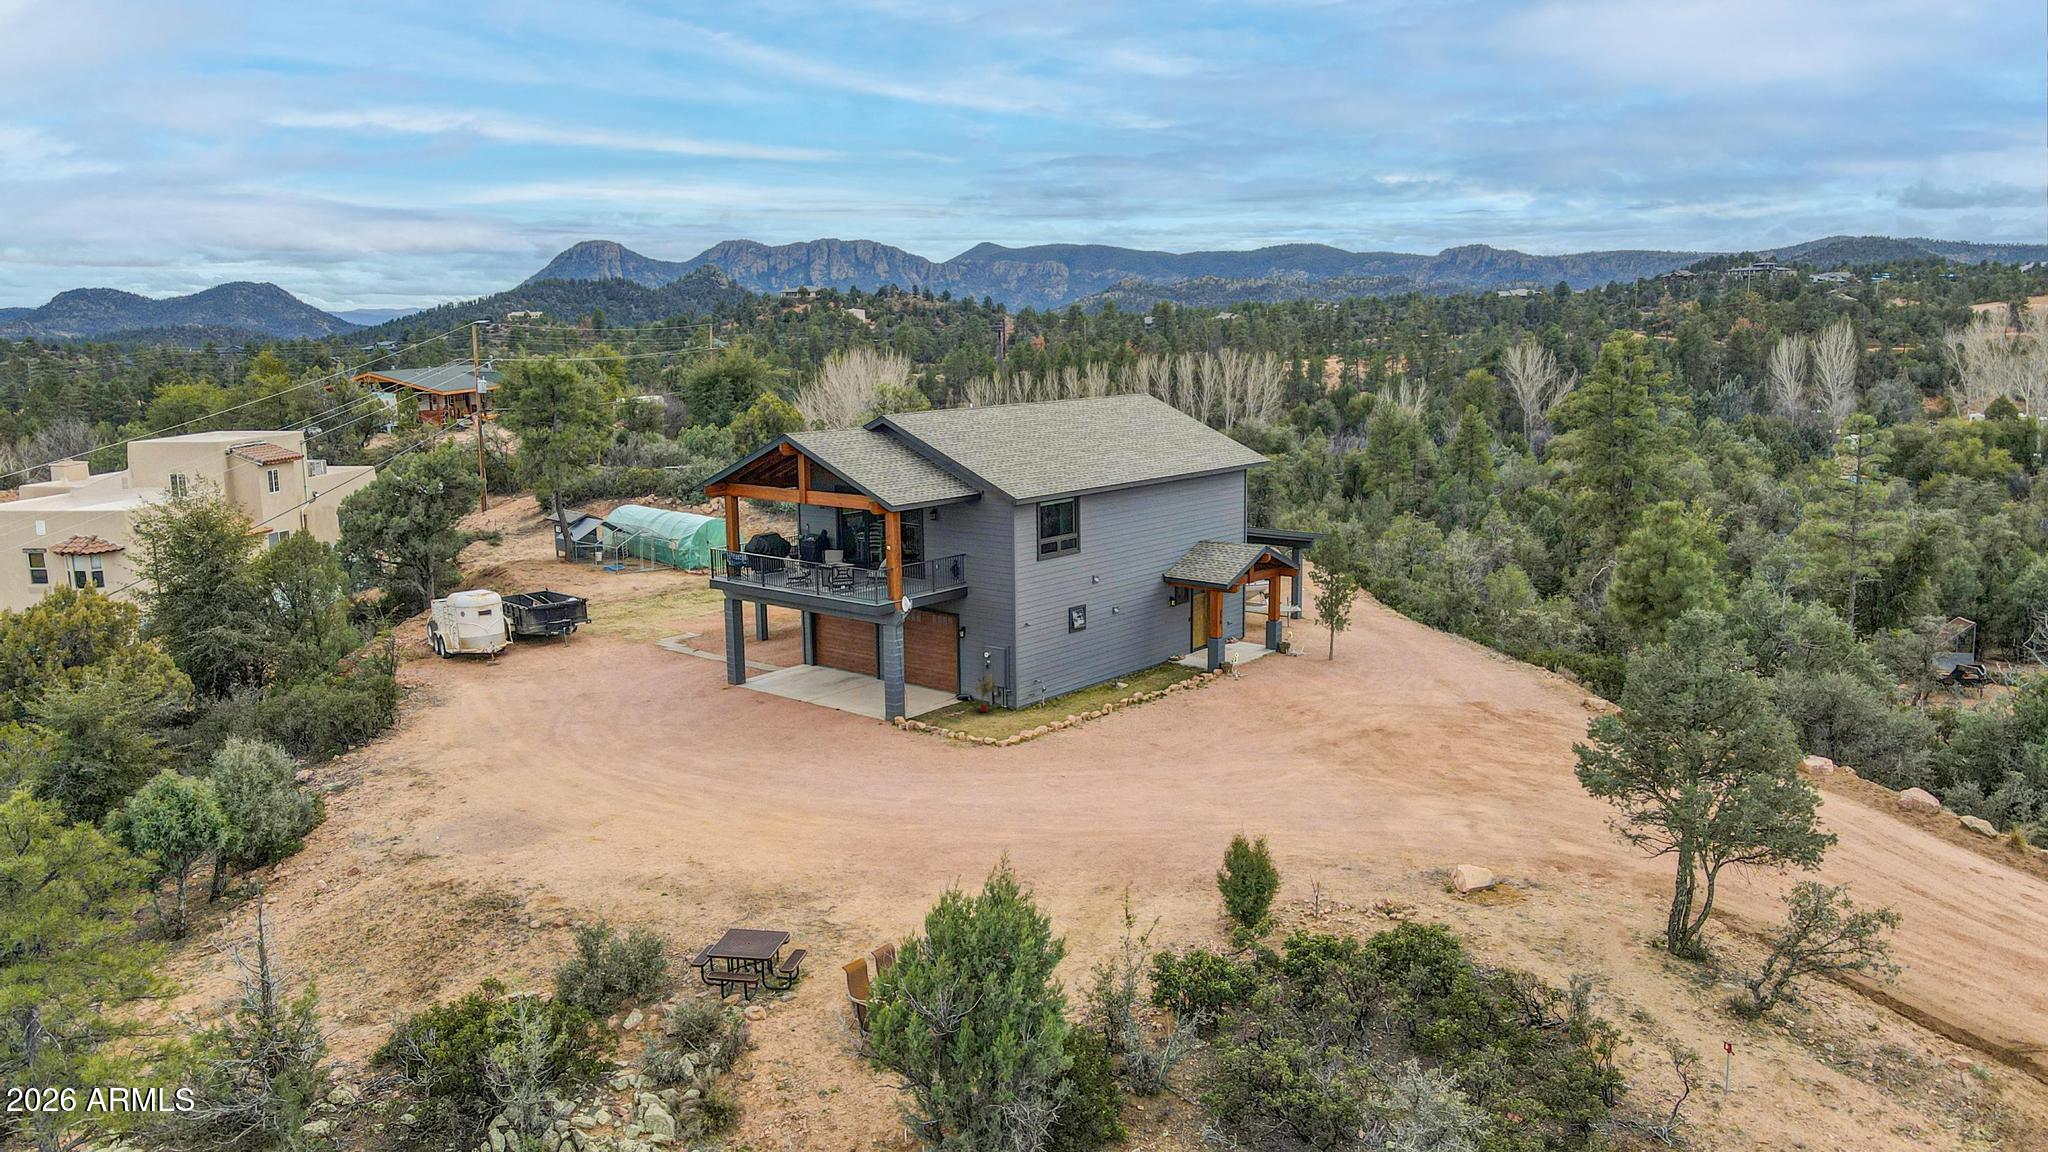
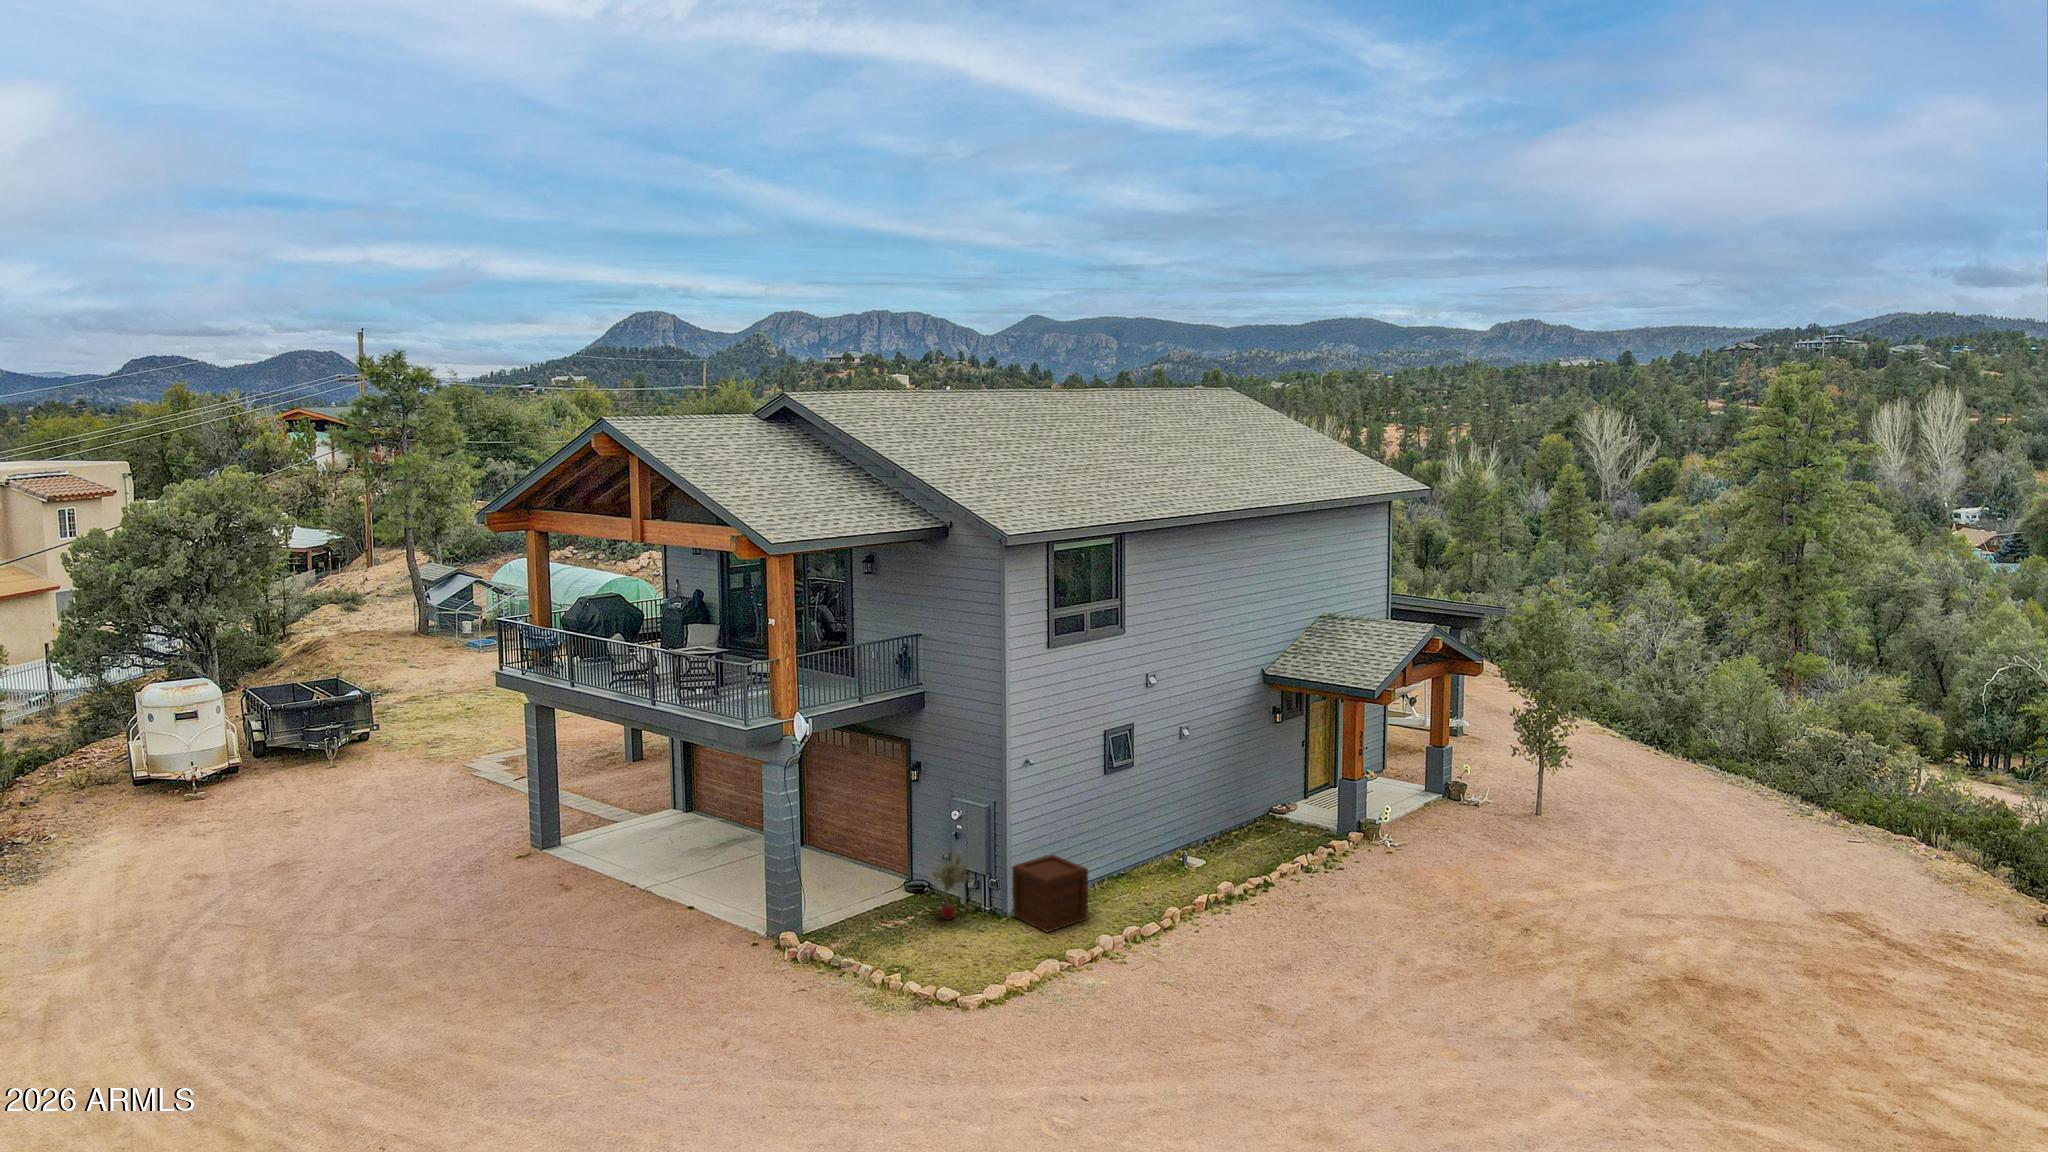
wooden crate: none [1019,677,1062,717] -> present [1012,855,1088,932]

